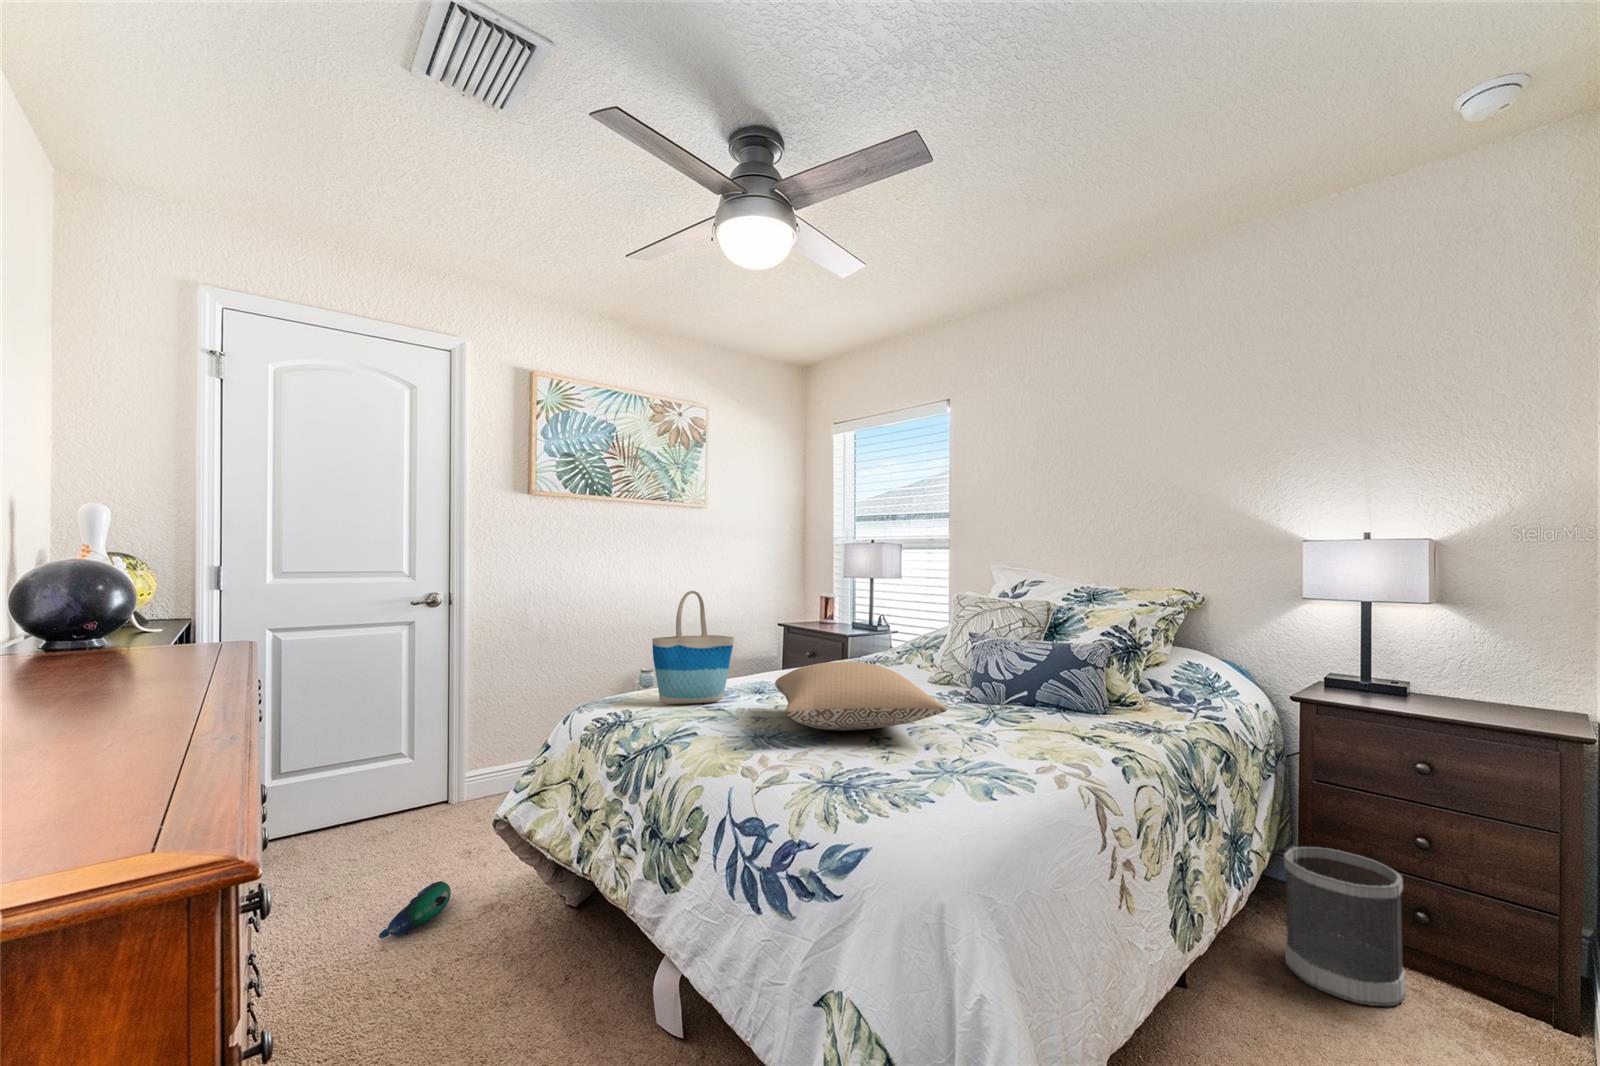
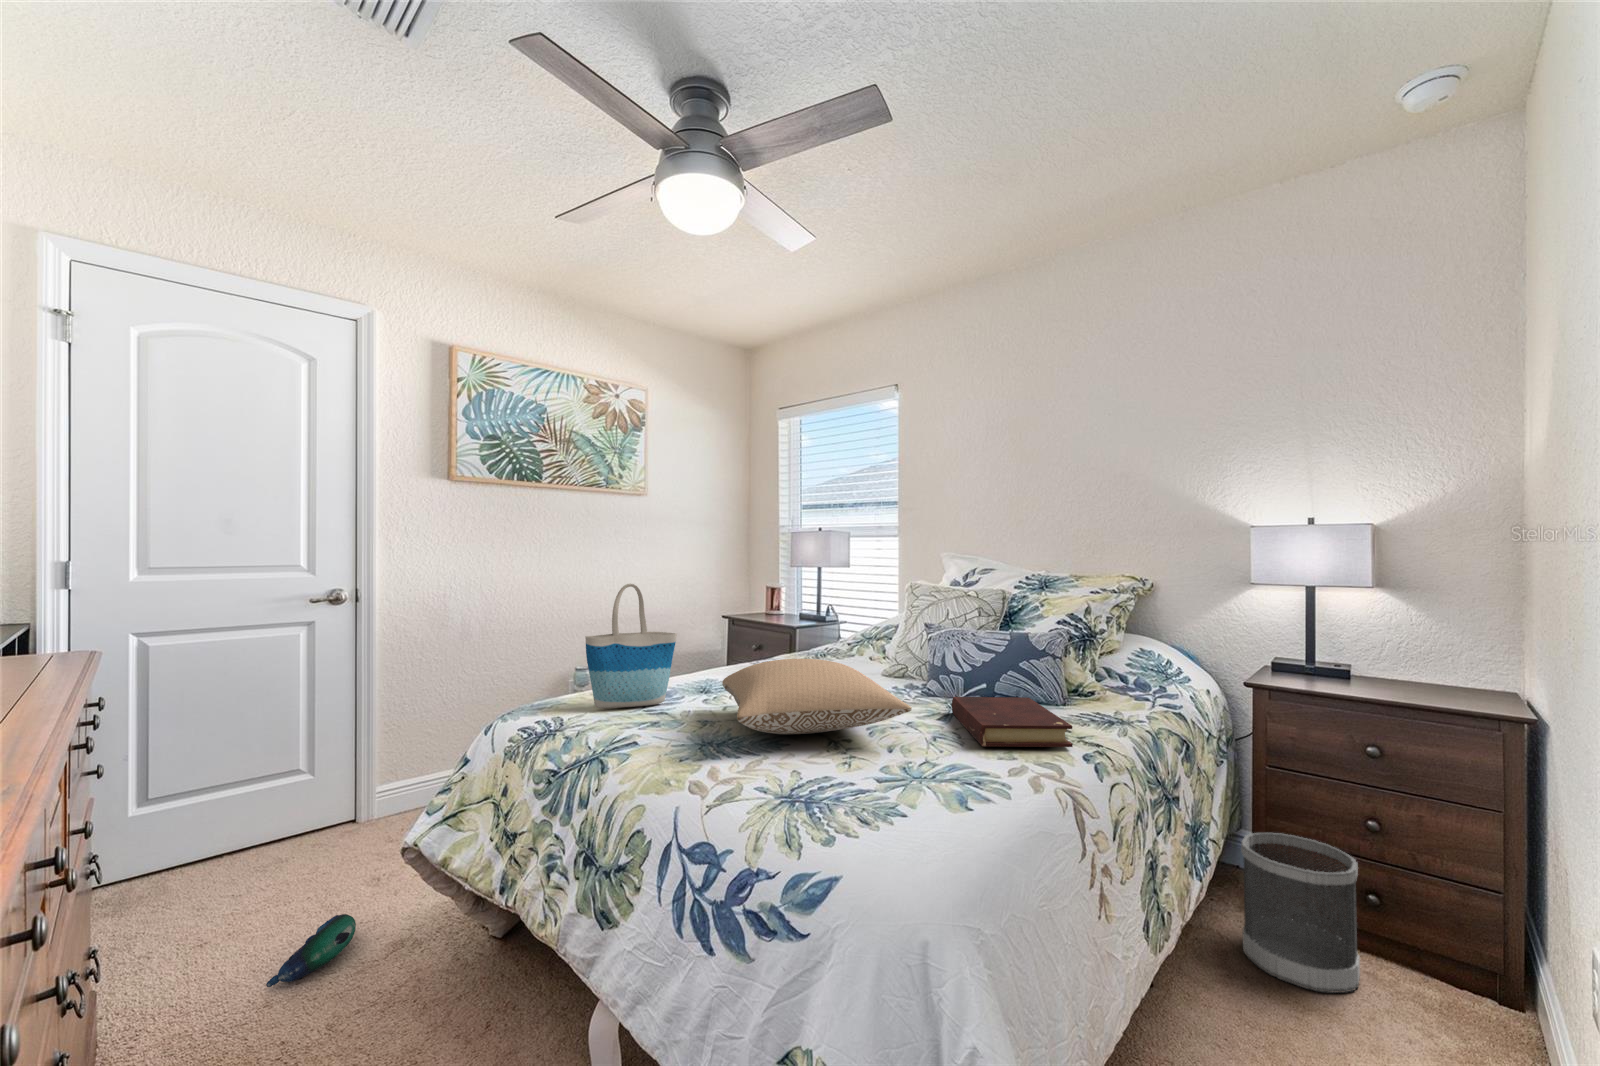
book: none [991,702,1102,750] -> present [952,697,1073,747]

